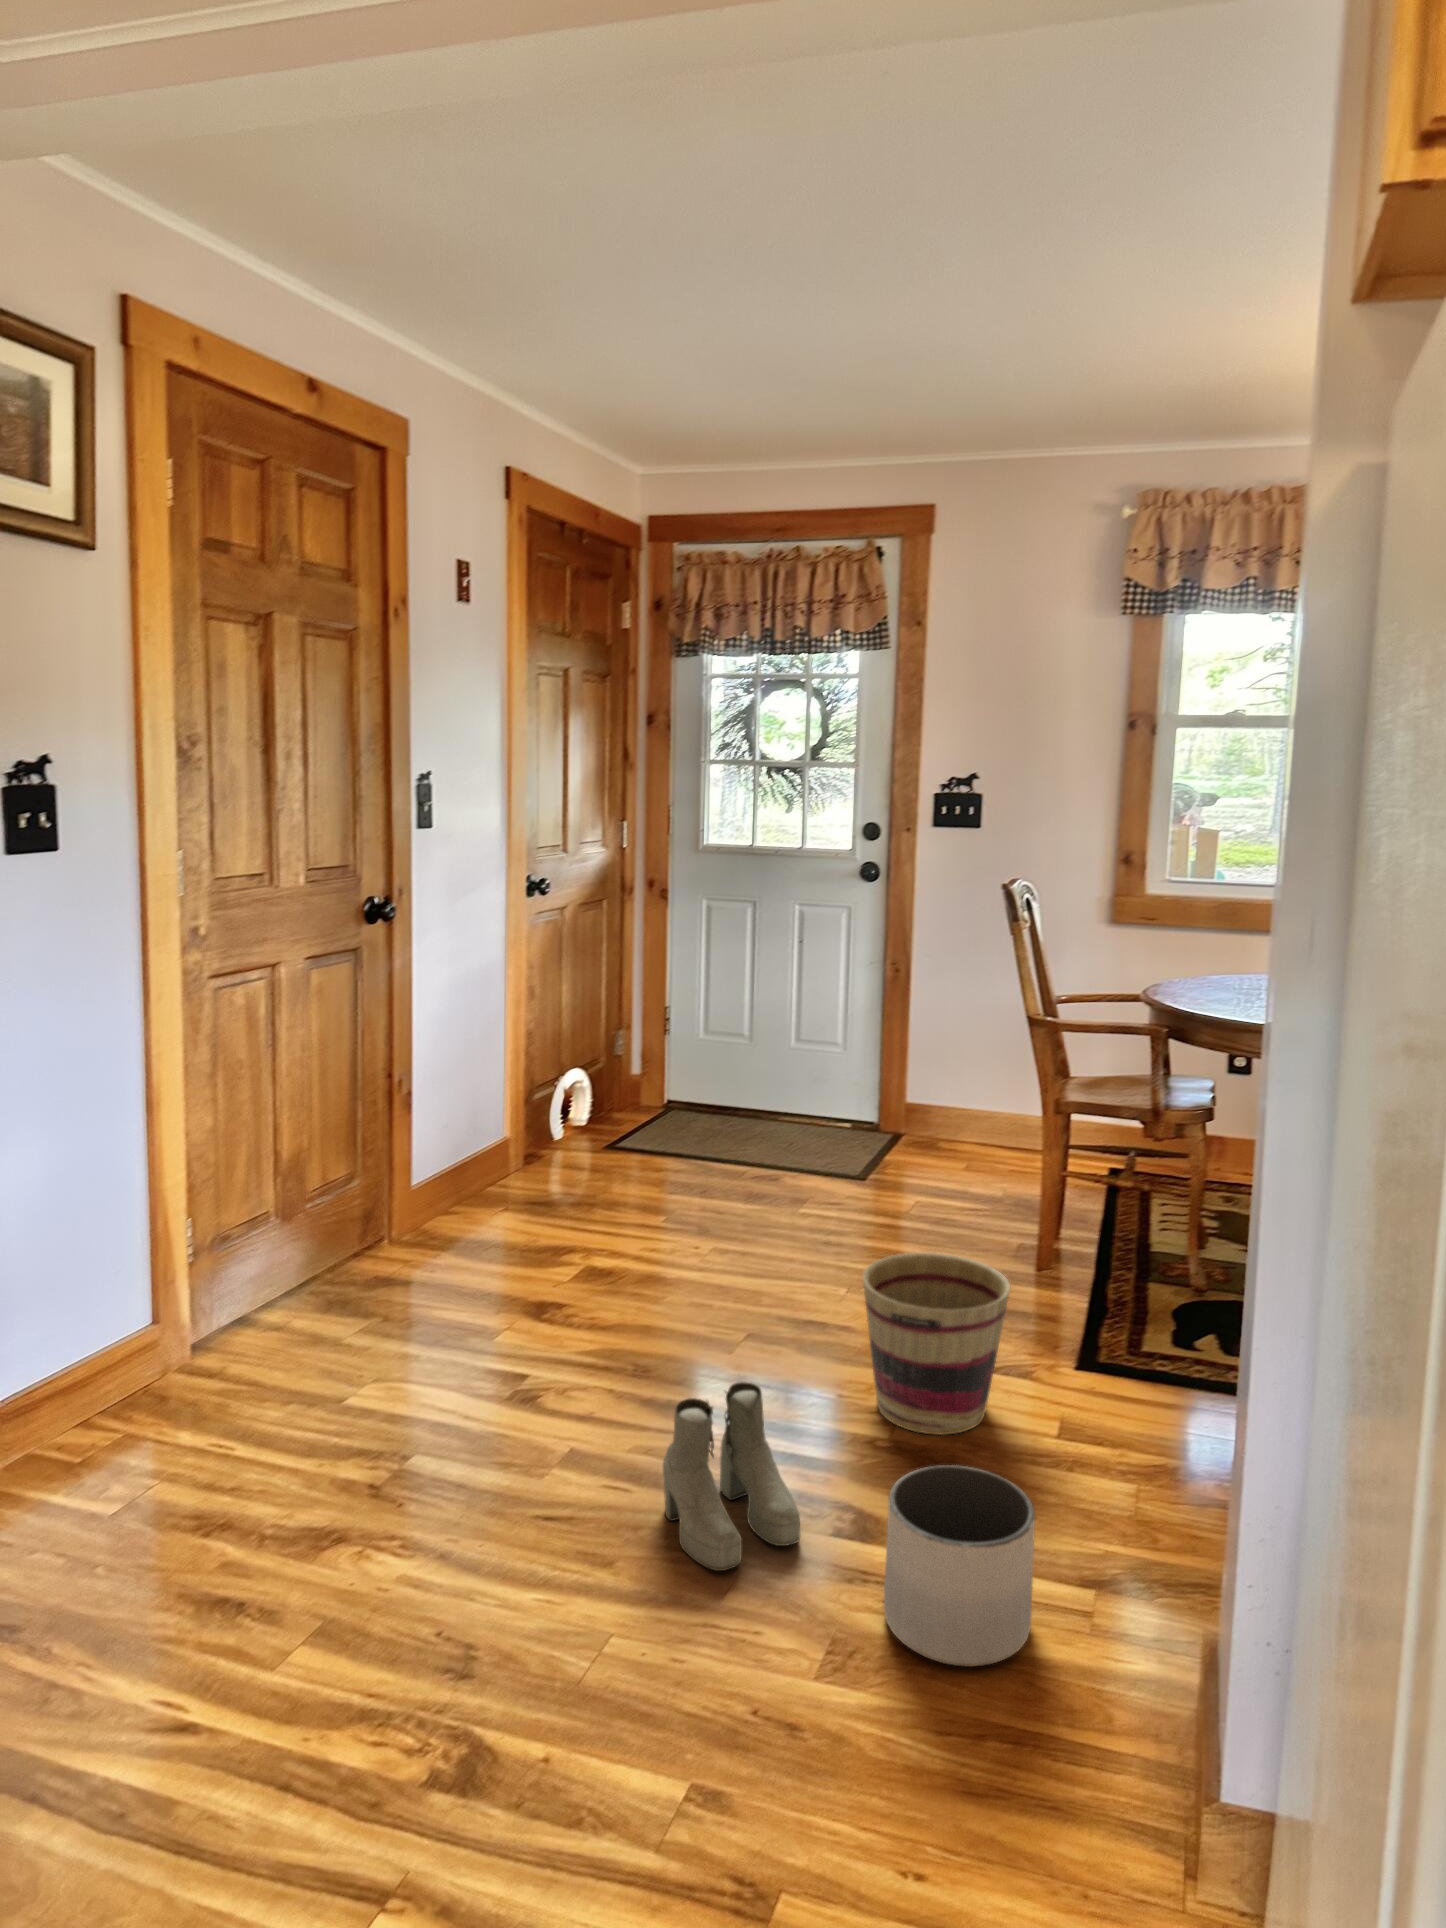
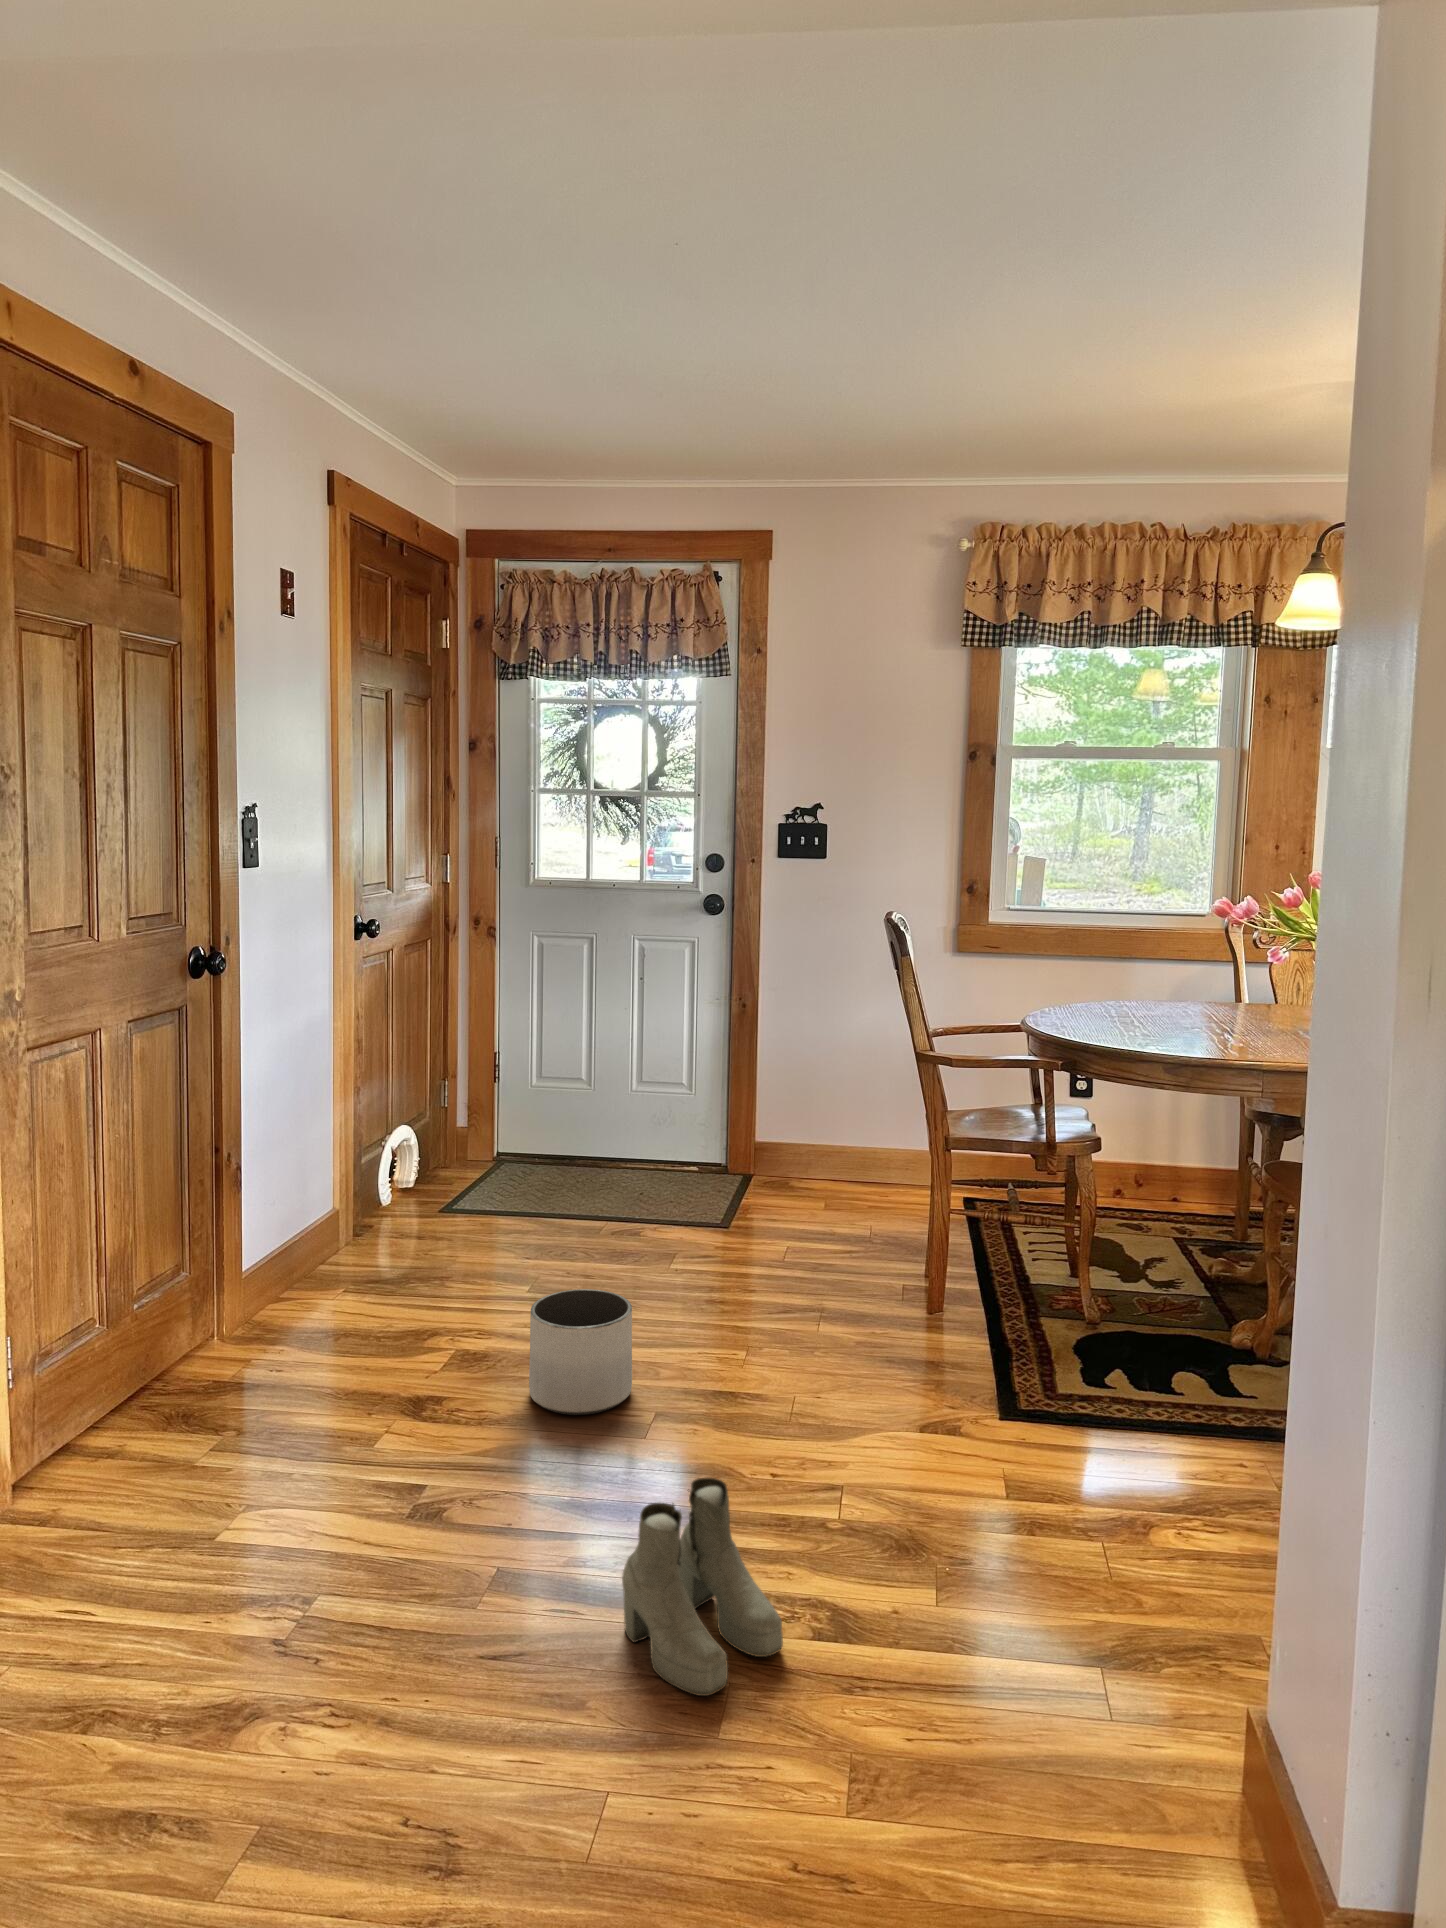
basket: present [862,1253,1010,1435] -> none [797,1312,952,1507]
planter: present [884,1465,1035,1667] -> present [529,1289,632,1415]

